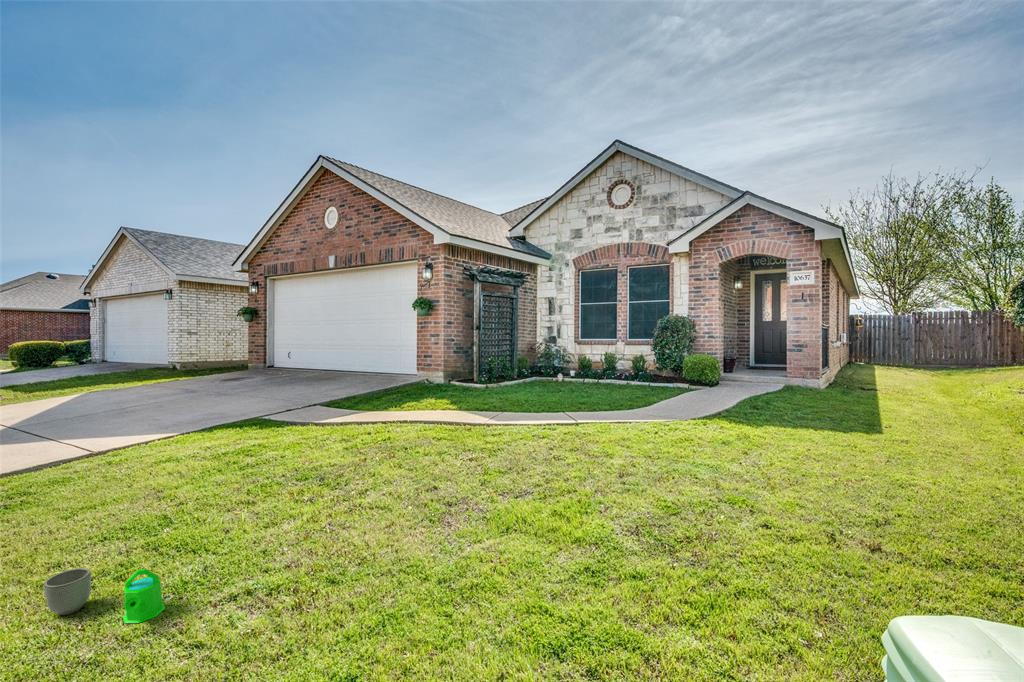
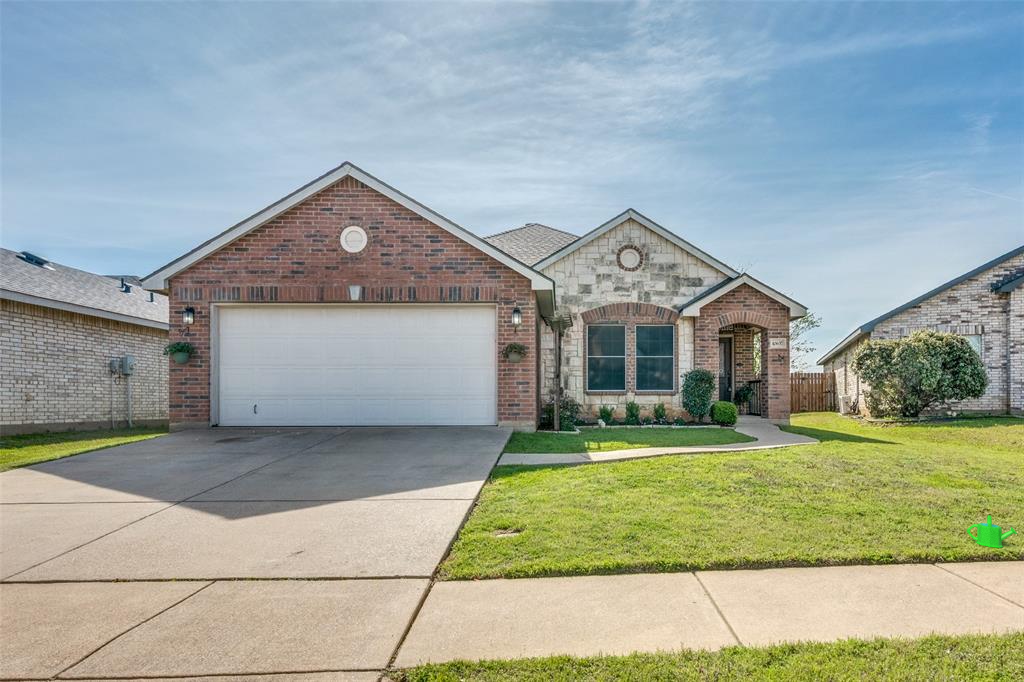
planter: present [44,568,91,615] -> none [946,524,975,552]

